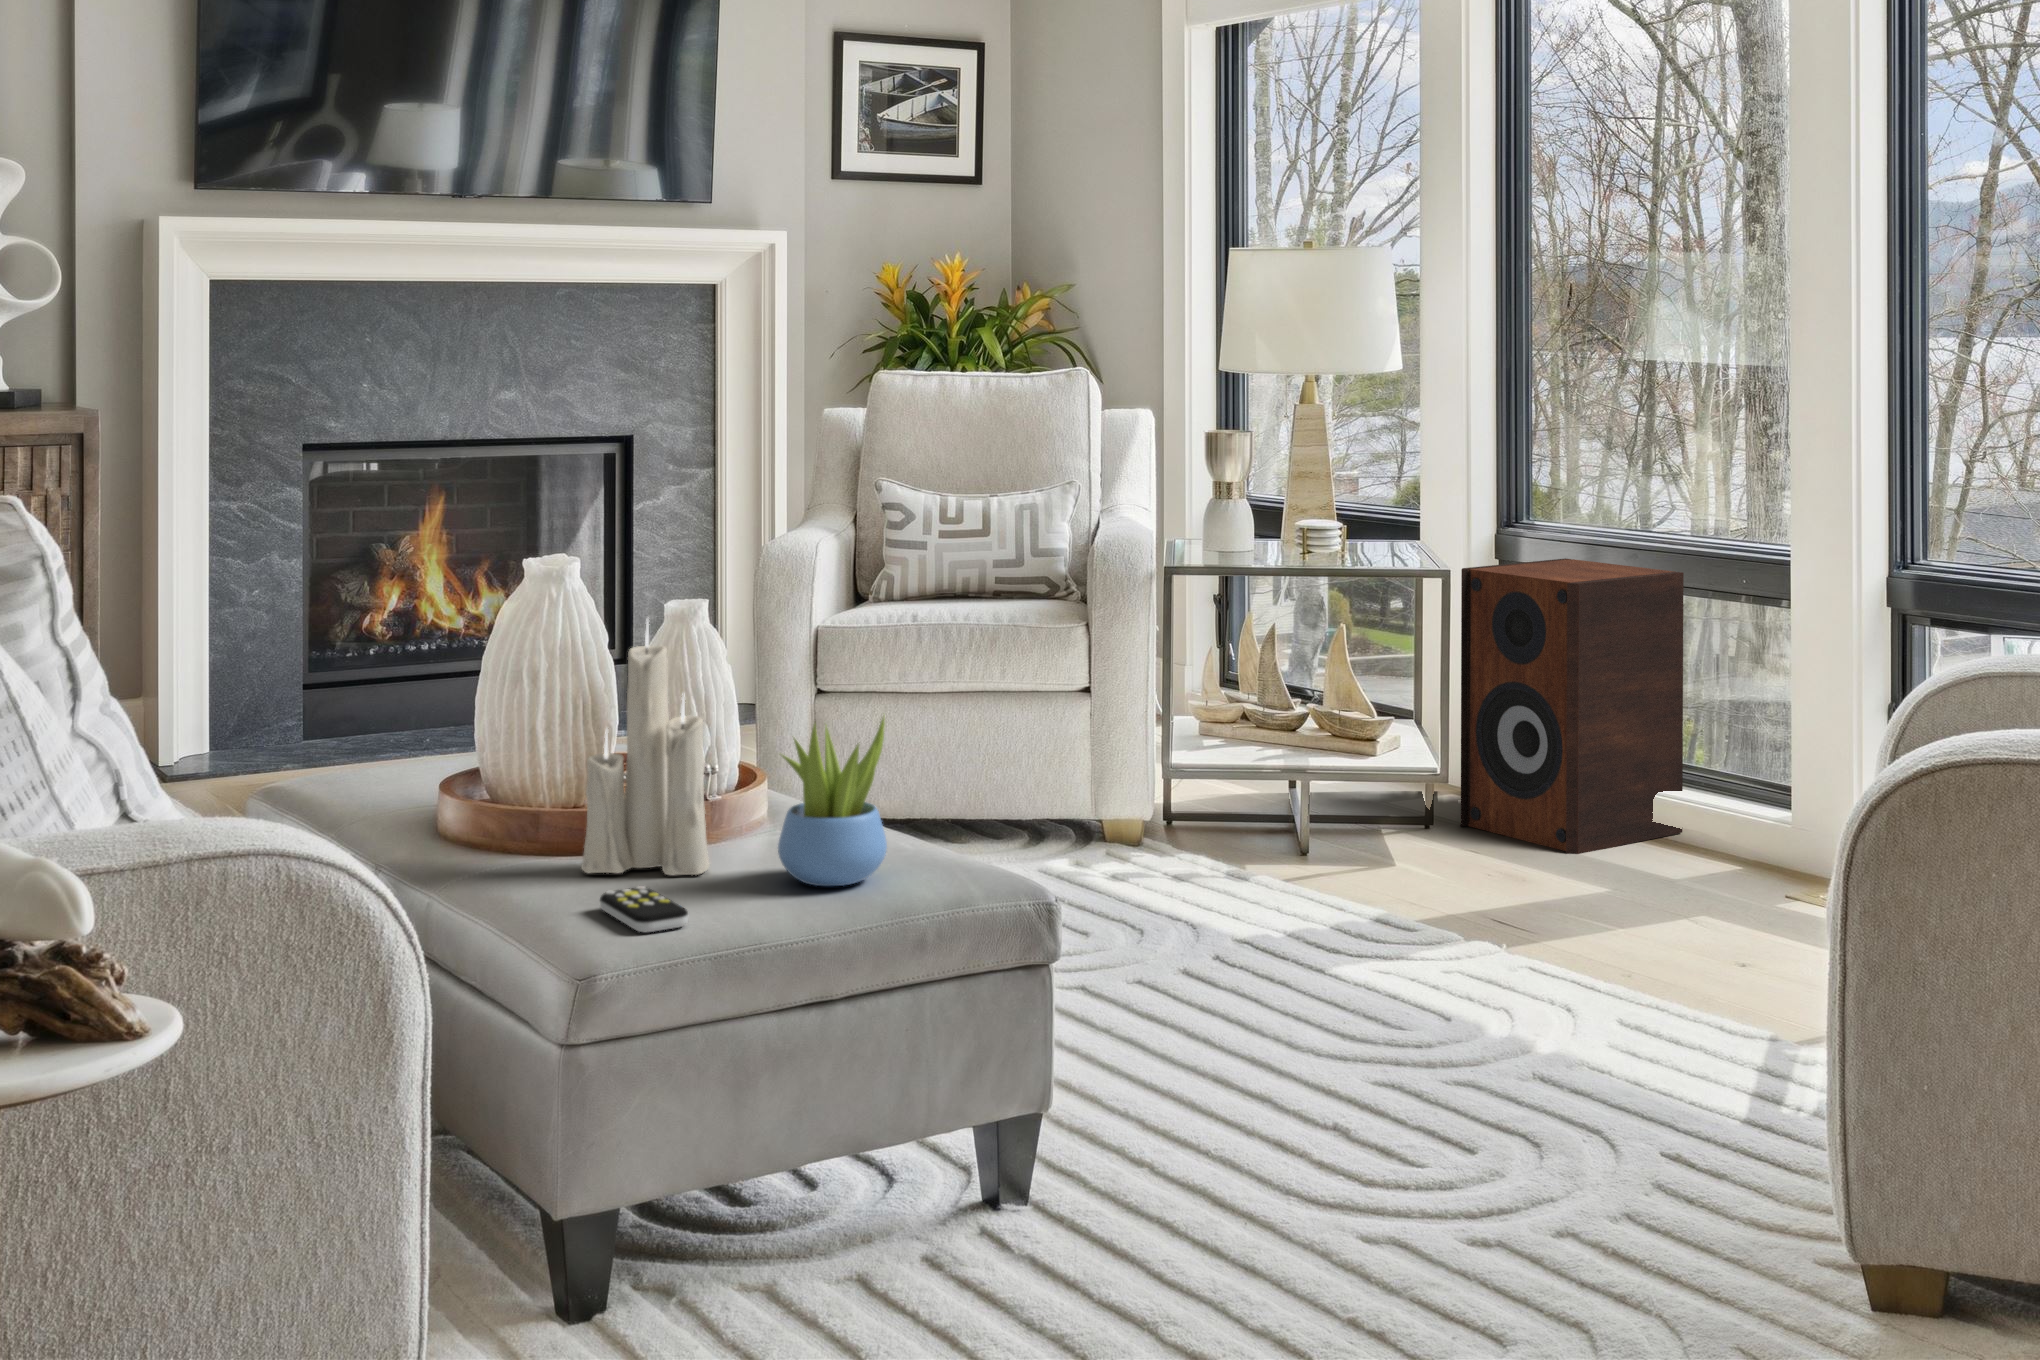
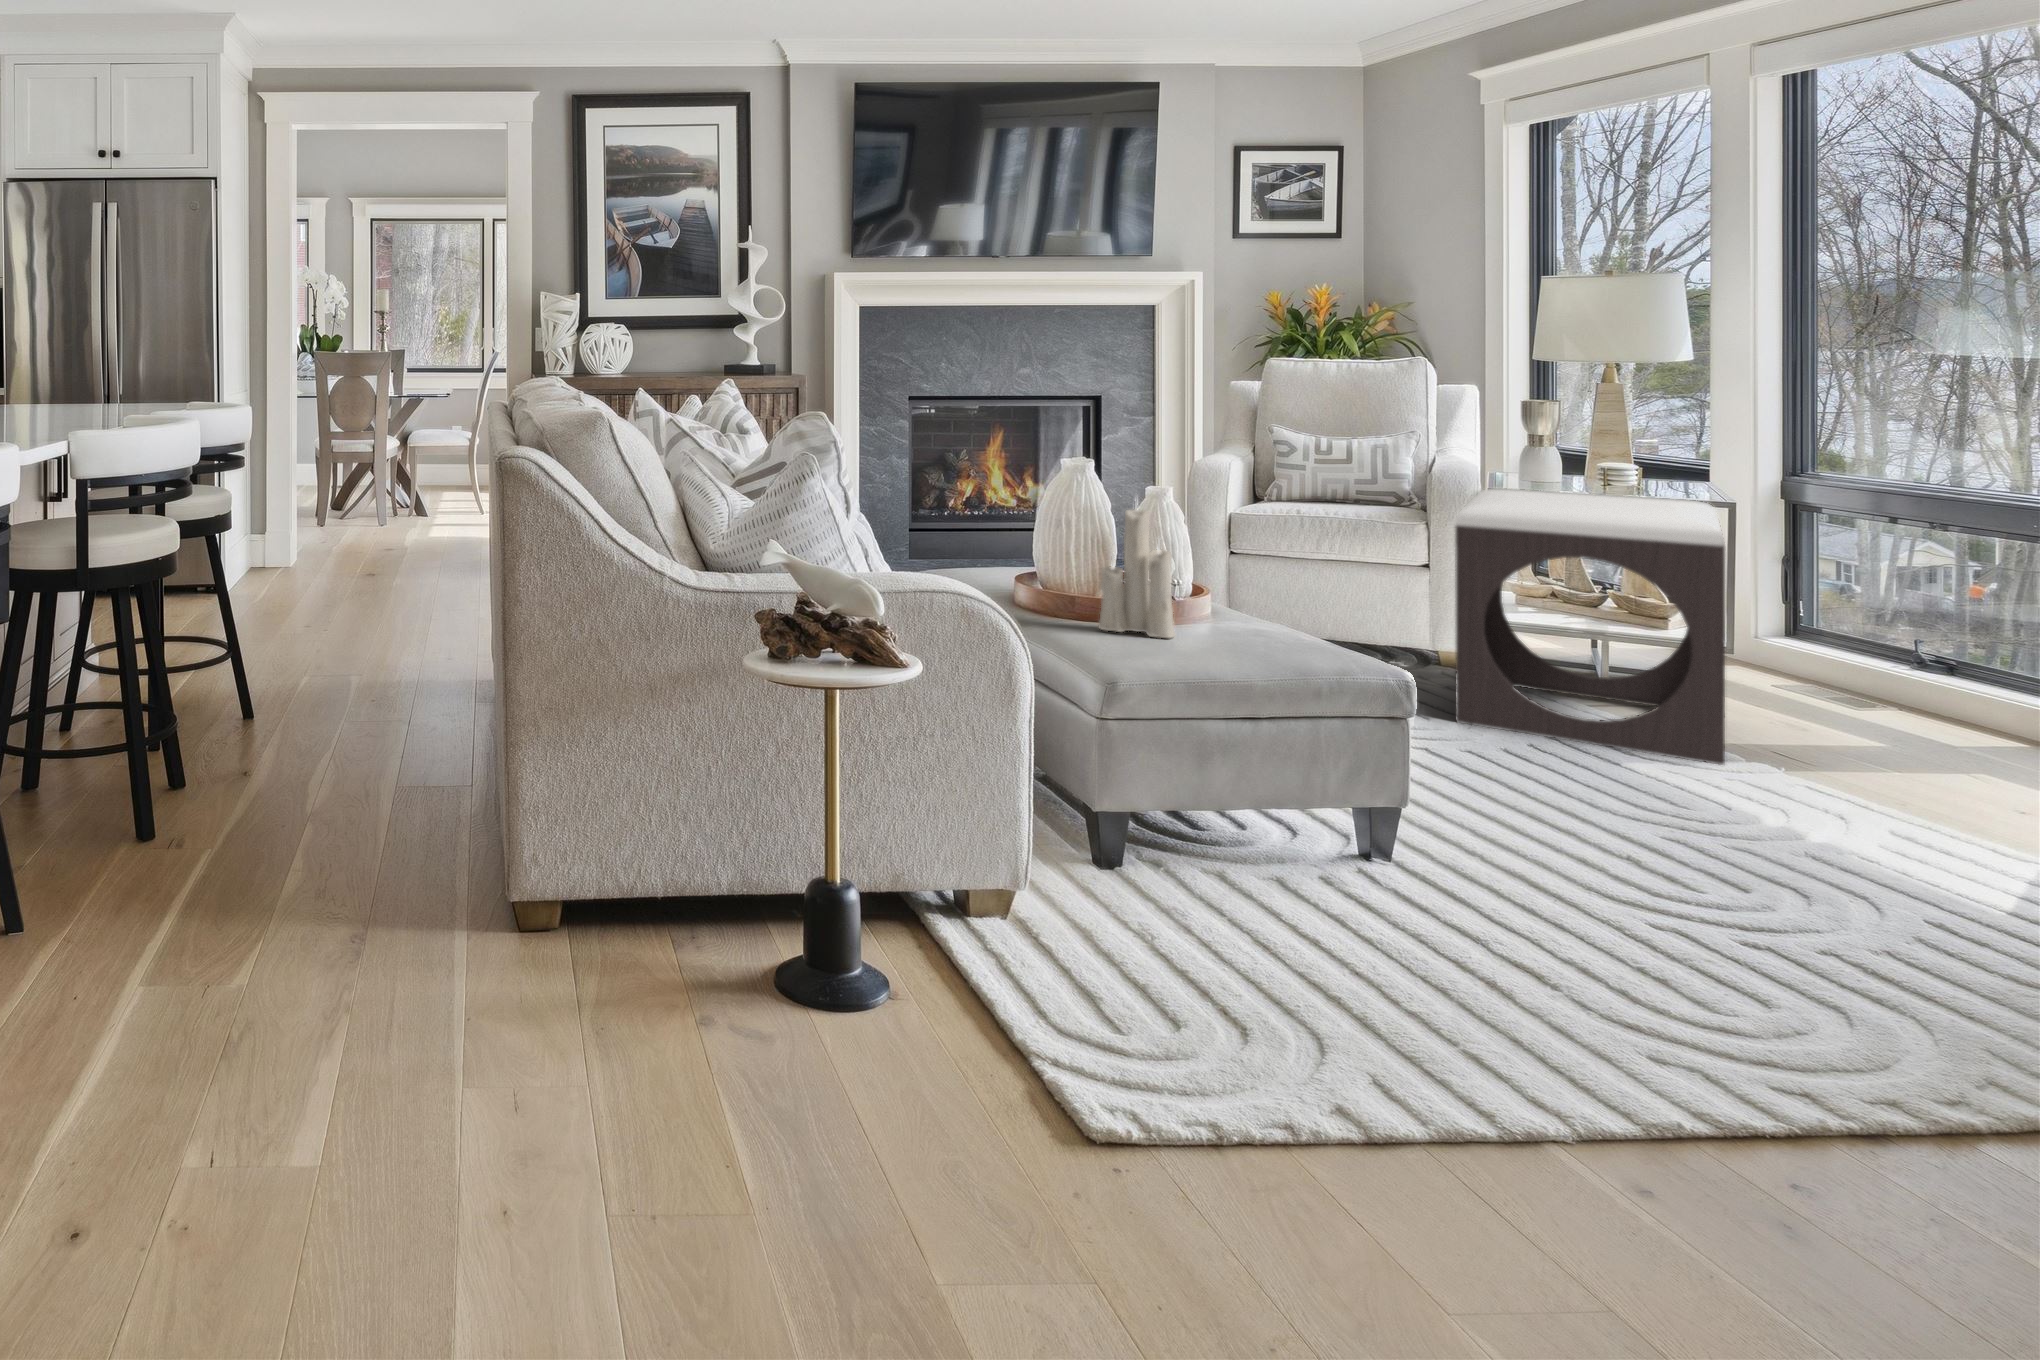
speaker: present [1461,558,1684,854] -> none [1760,504,1998,728]
footstool: none [1122,565,1431,941] -> present [1455,489,1725,765]
succulent plant: present [778,717,887,886] -> none [1219,558,1290,654]
remote control: present [600,886,688,932] -> none [1113,639,1167,663]

